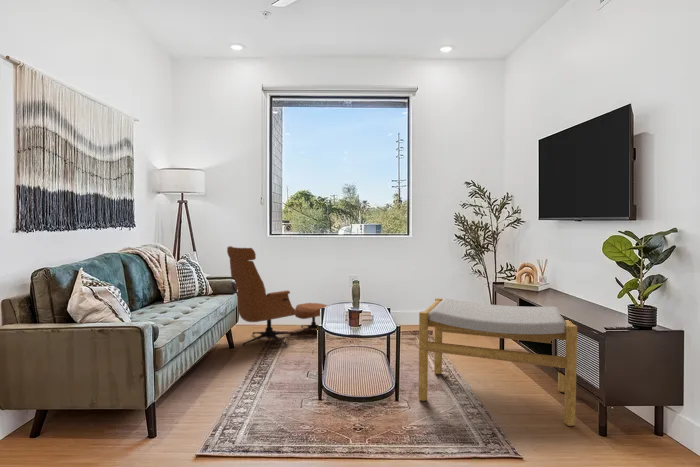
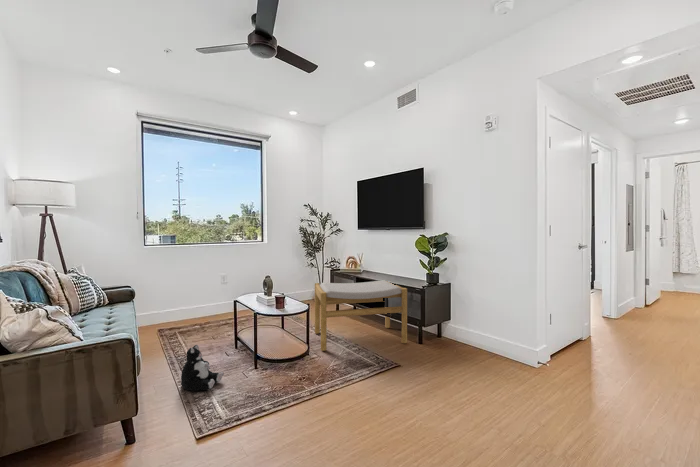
lounge chair: present [227,246,330,346] -> none [121,257,213,347]
plush toy: none [230,352,275,408] -> present [181,345,224,391]

